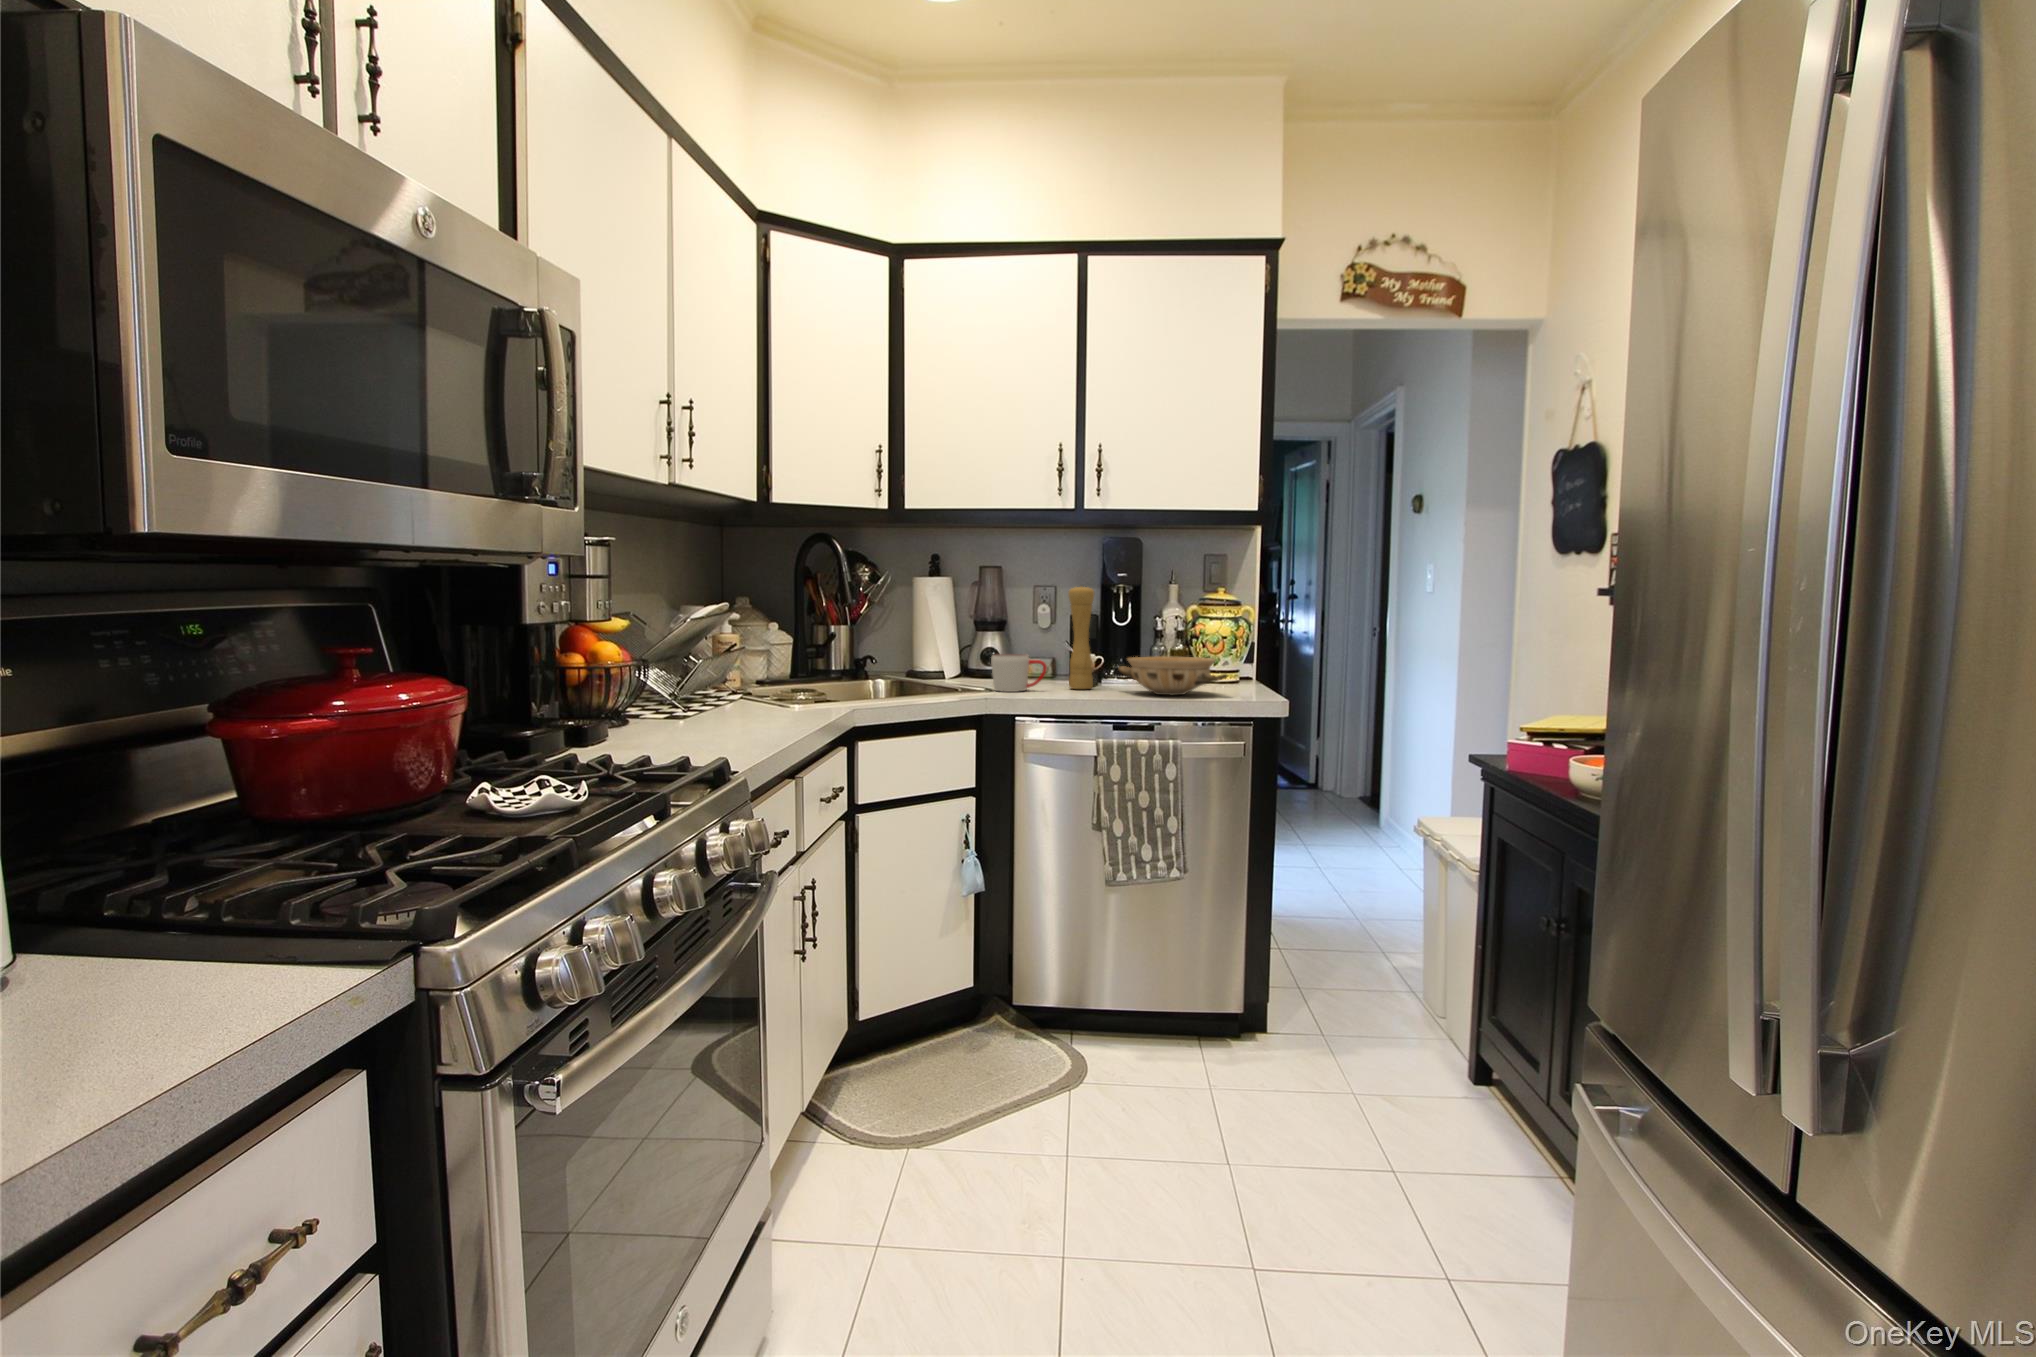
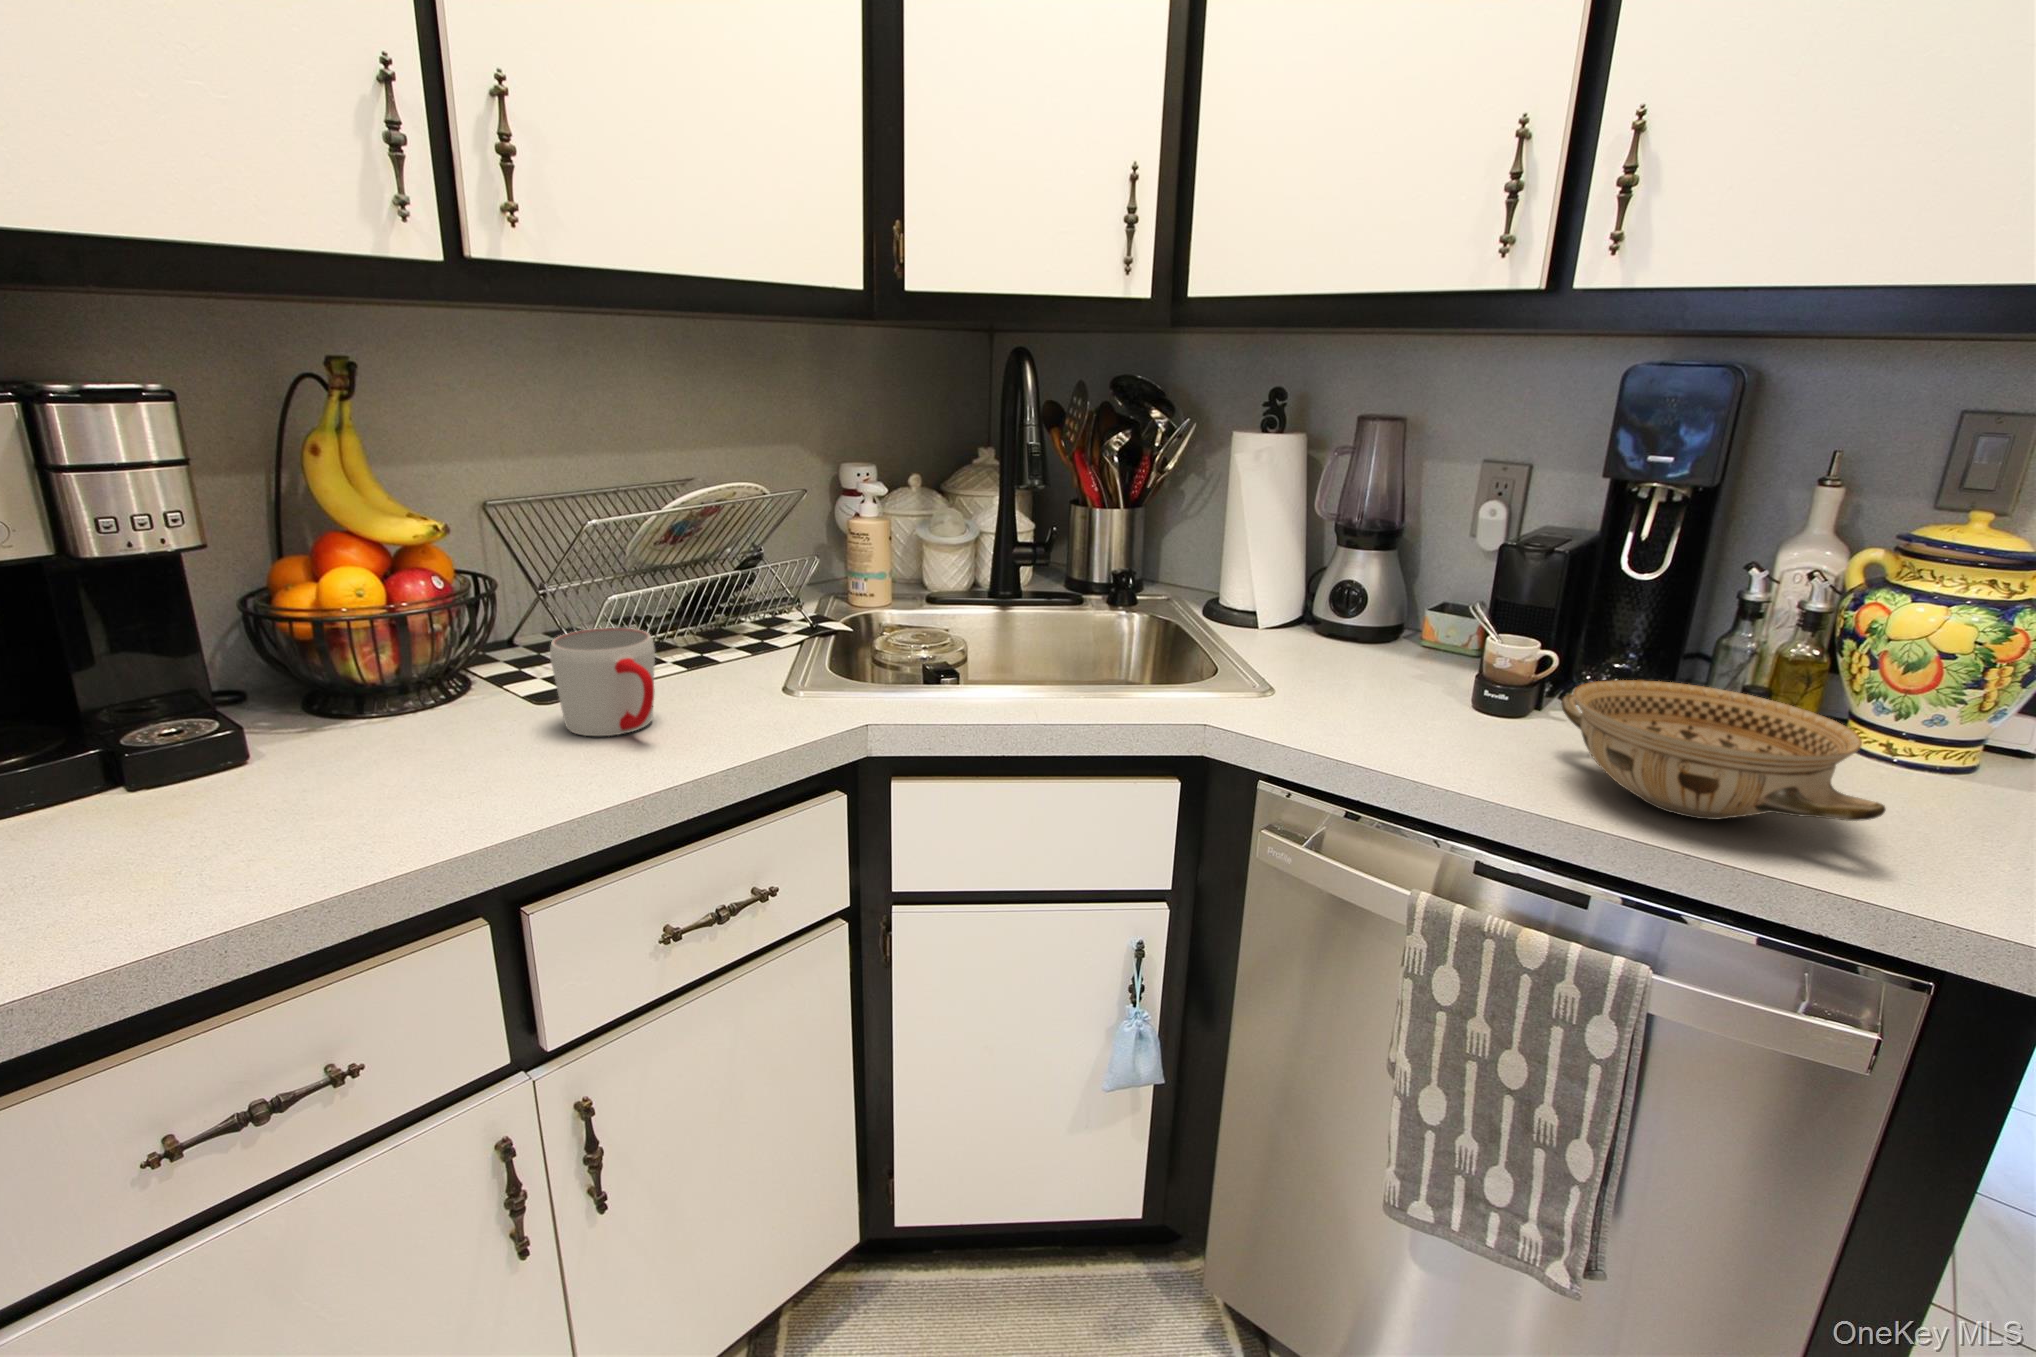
pepper mill: present [1068,586,1094,689] -> none [1446,480,1546,726]
mug: present [991,654,1047,692] -> present [550,628,655,736]

